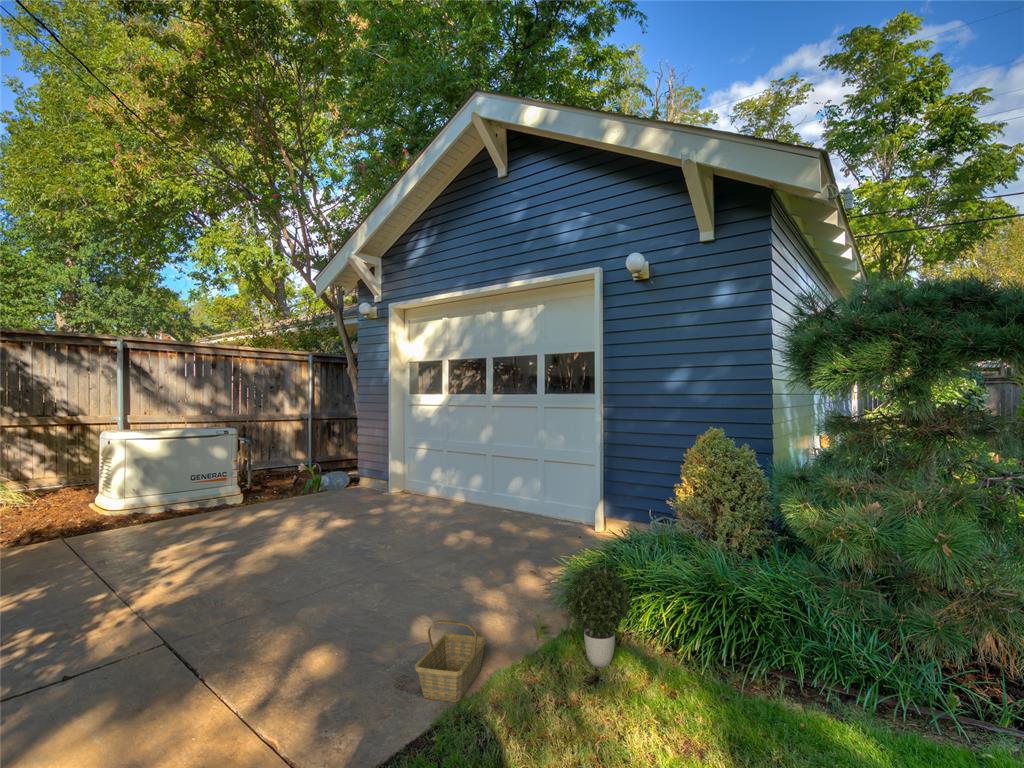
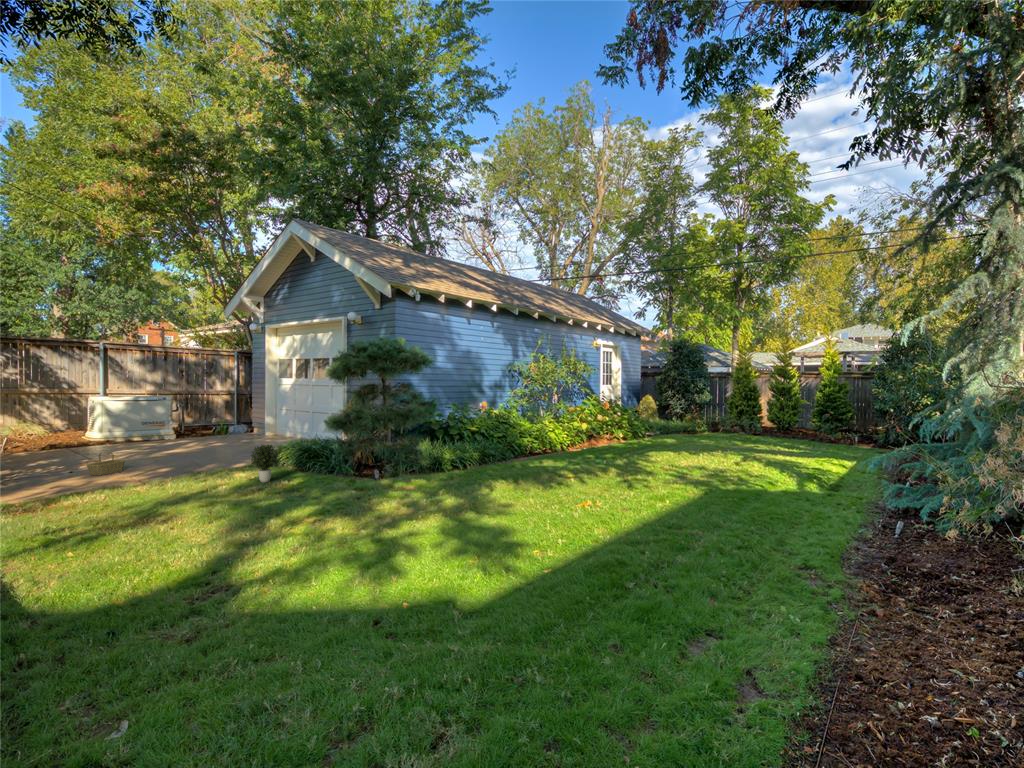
basket: present [415,620,487,702] -> present [86,452,125,476]

